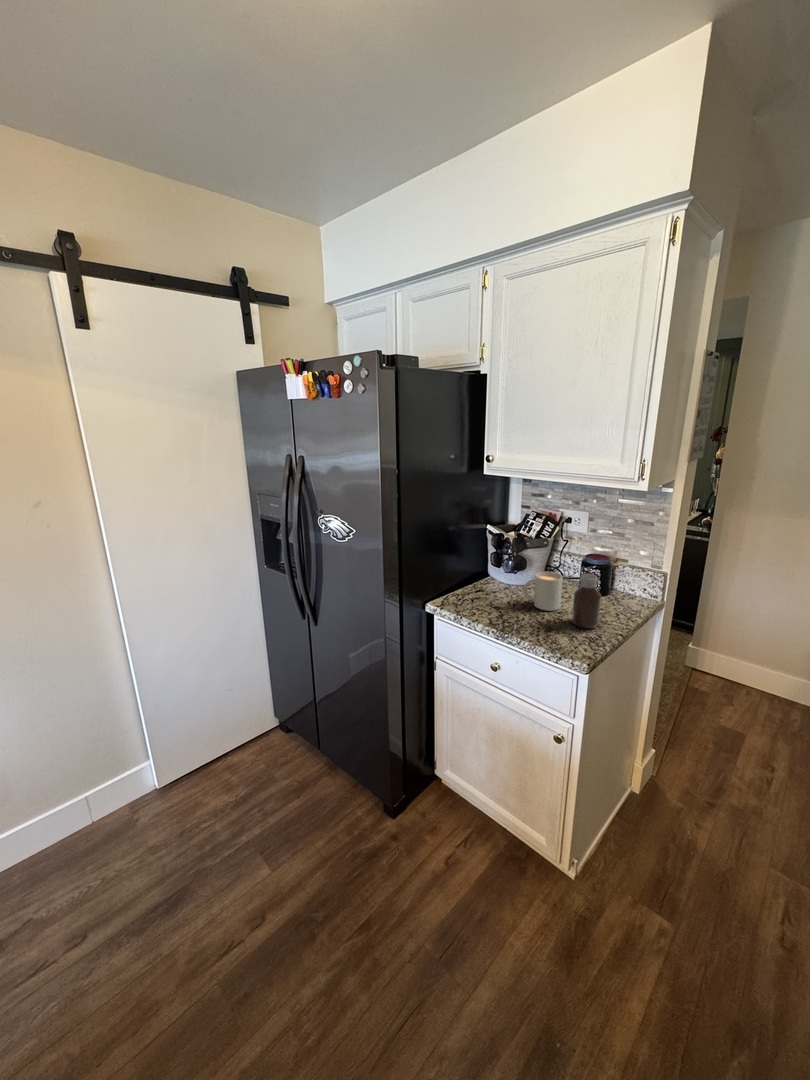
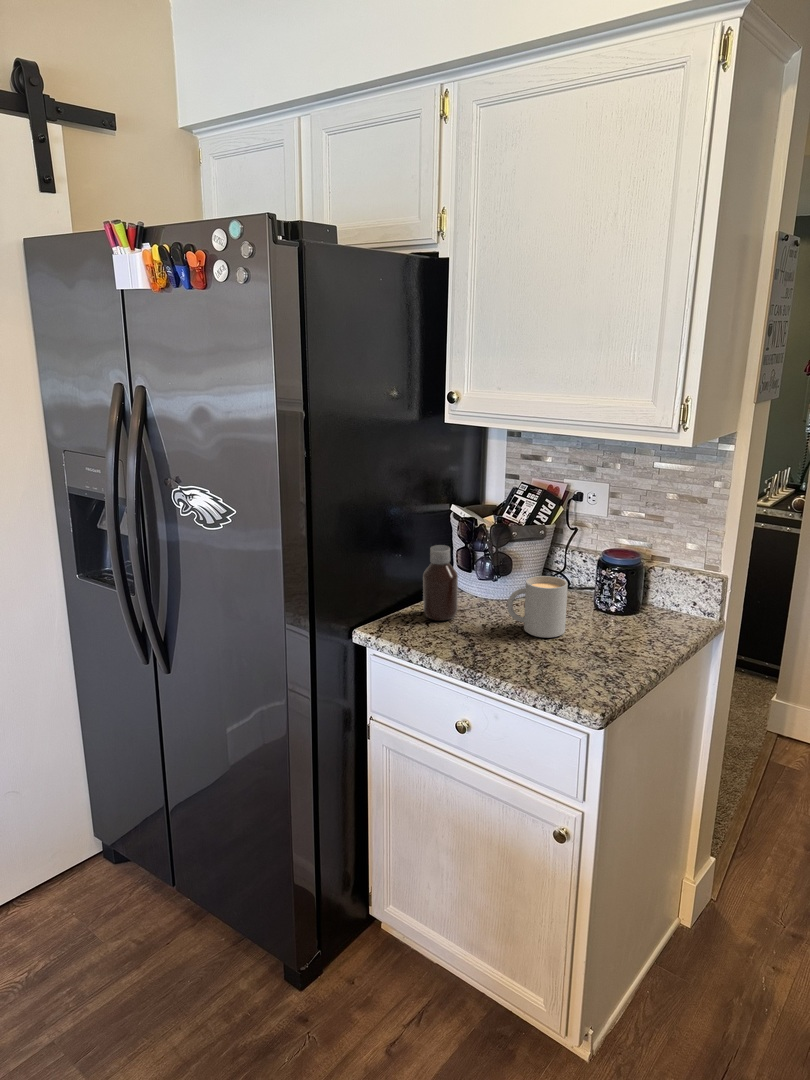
bottle: present [572,573,601,628] -> present [423,545,458,621]

